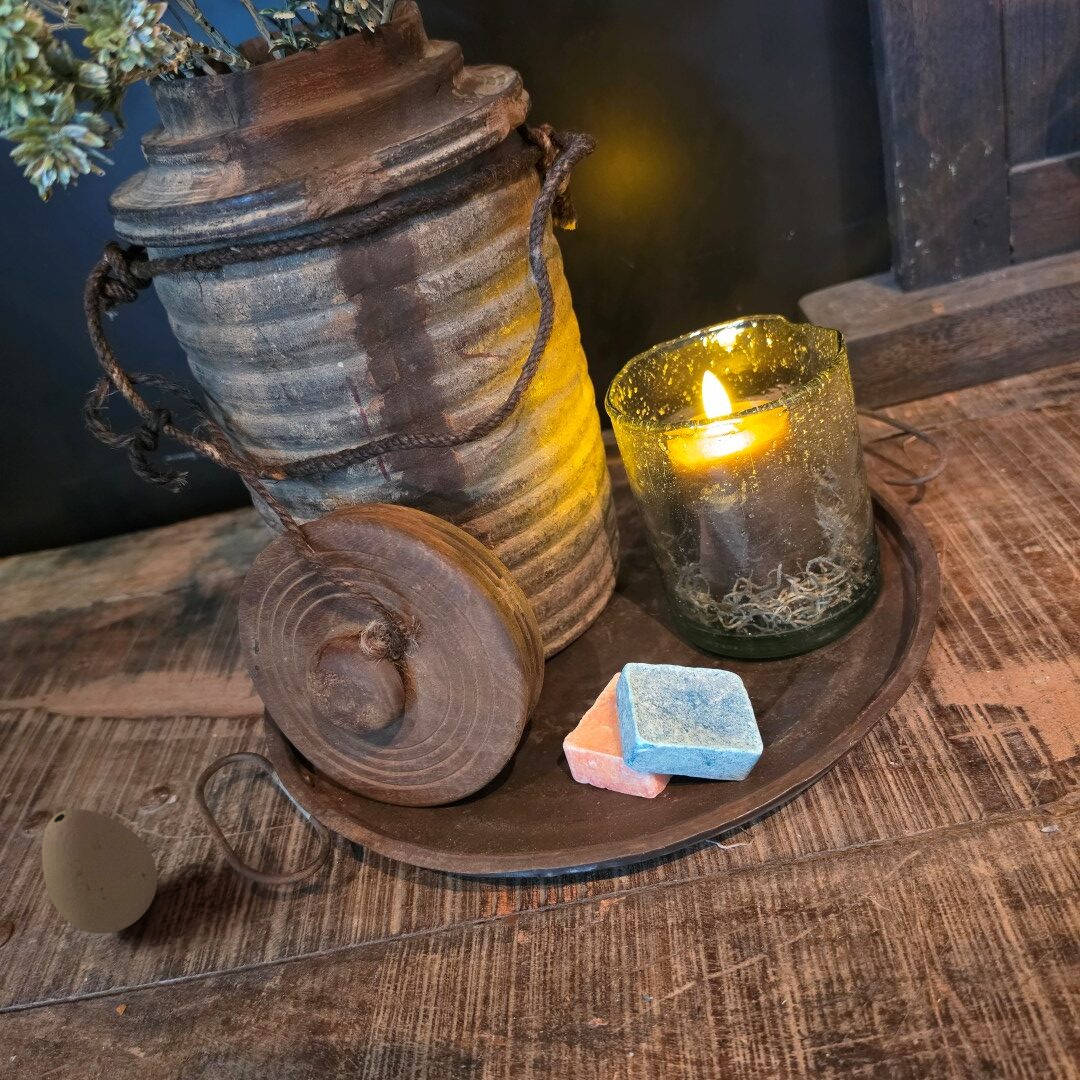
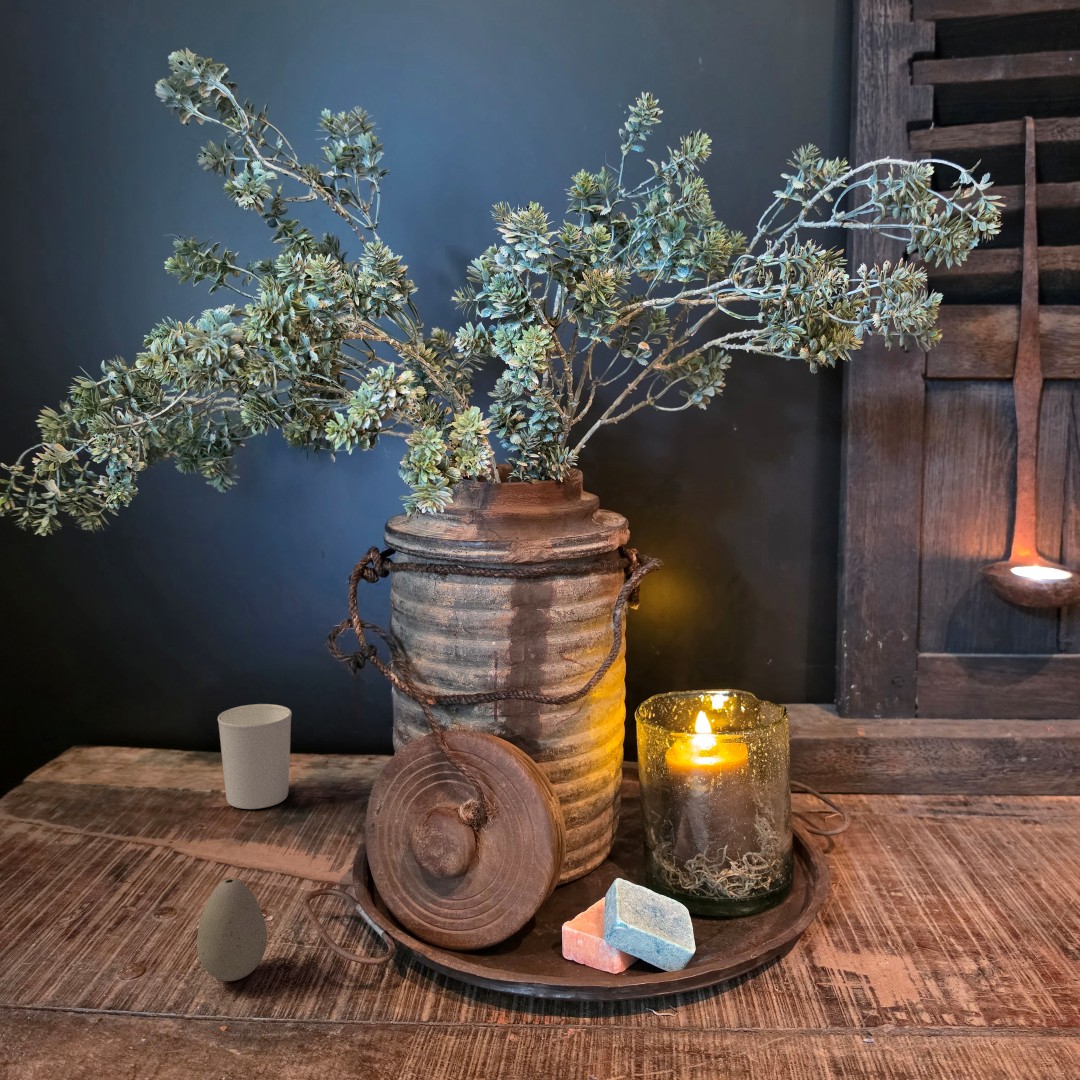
candle holder: none [53,477,190,622] -> present [218,704,292,809]

